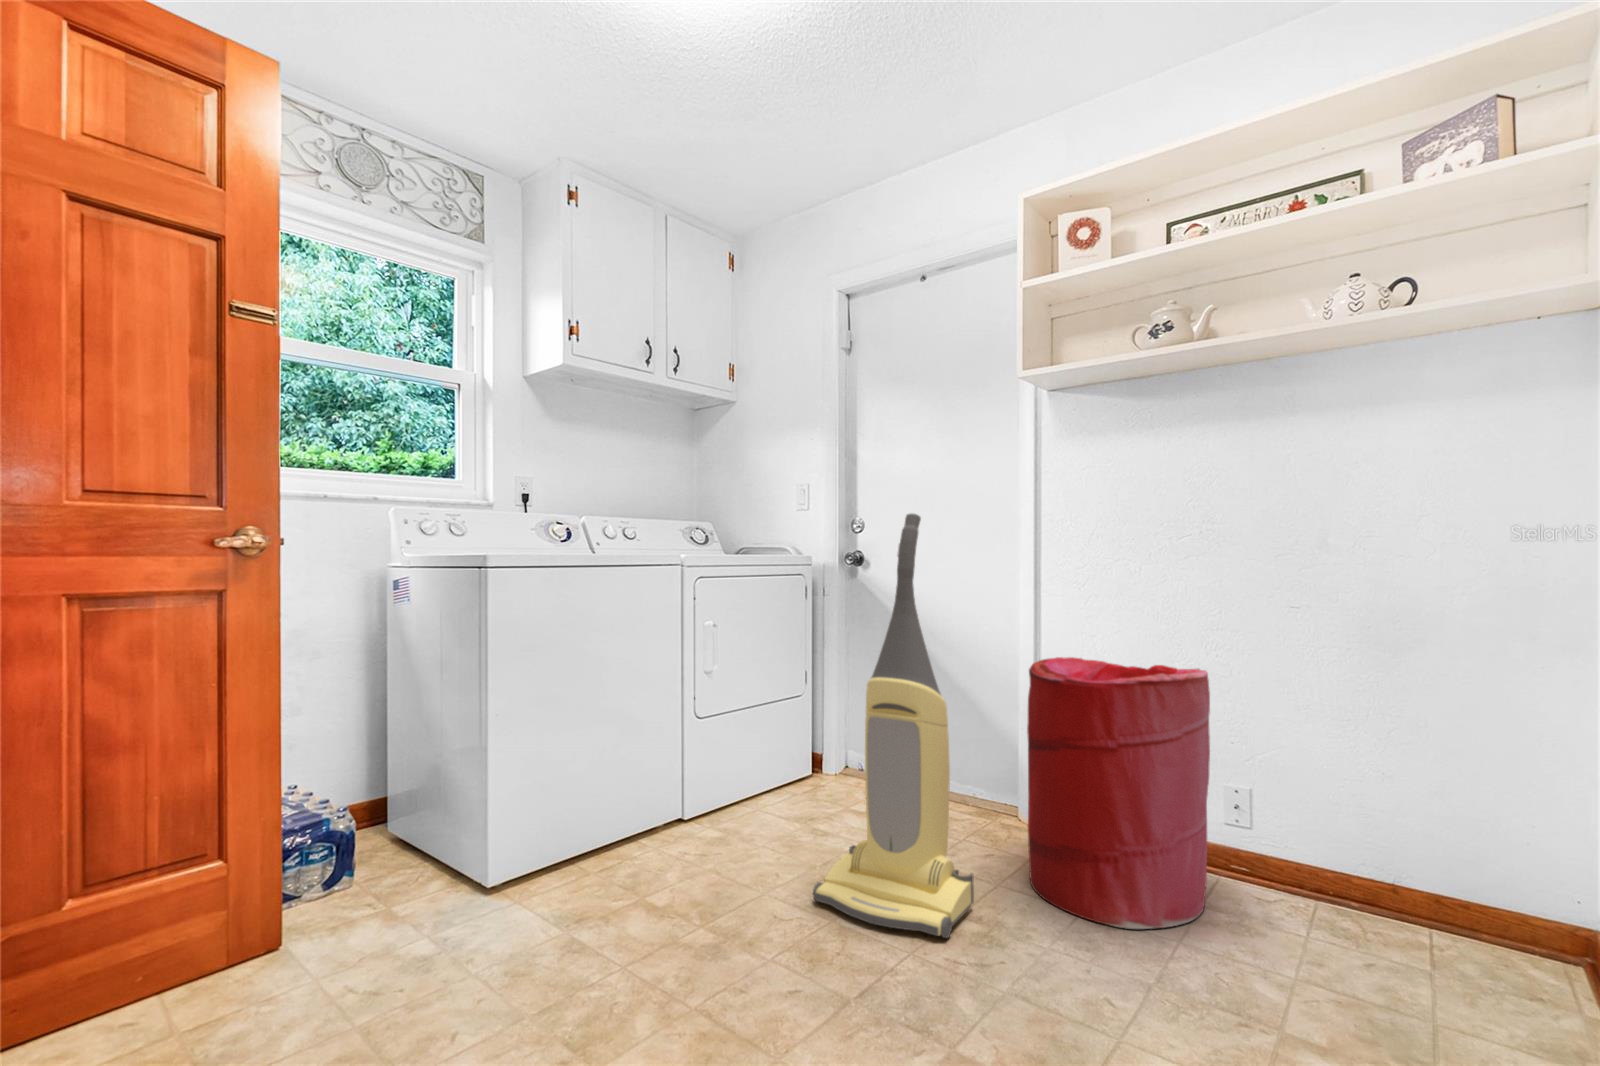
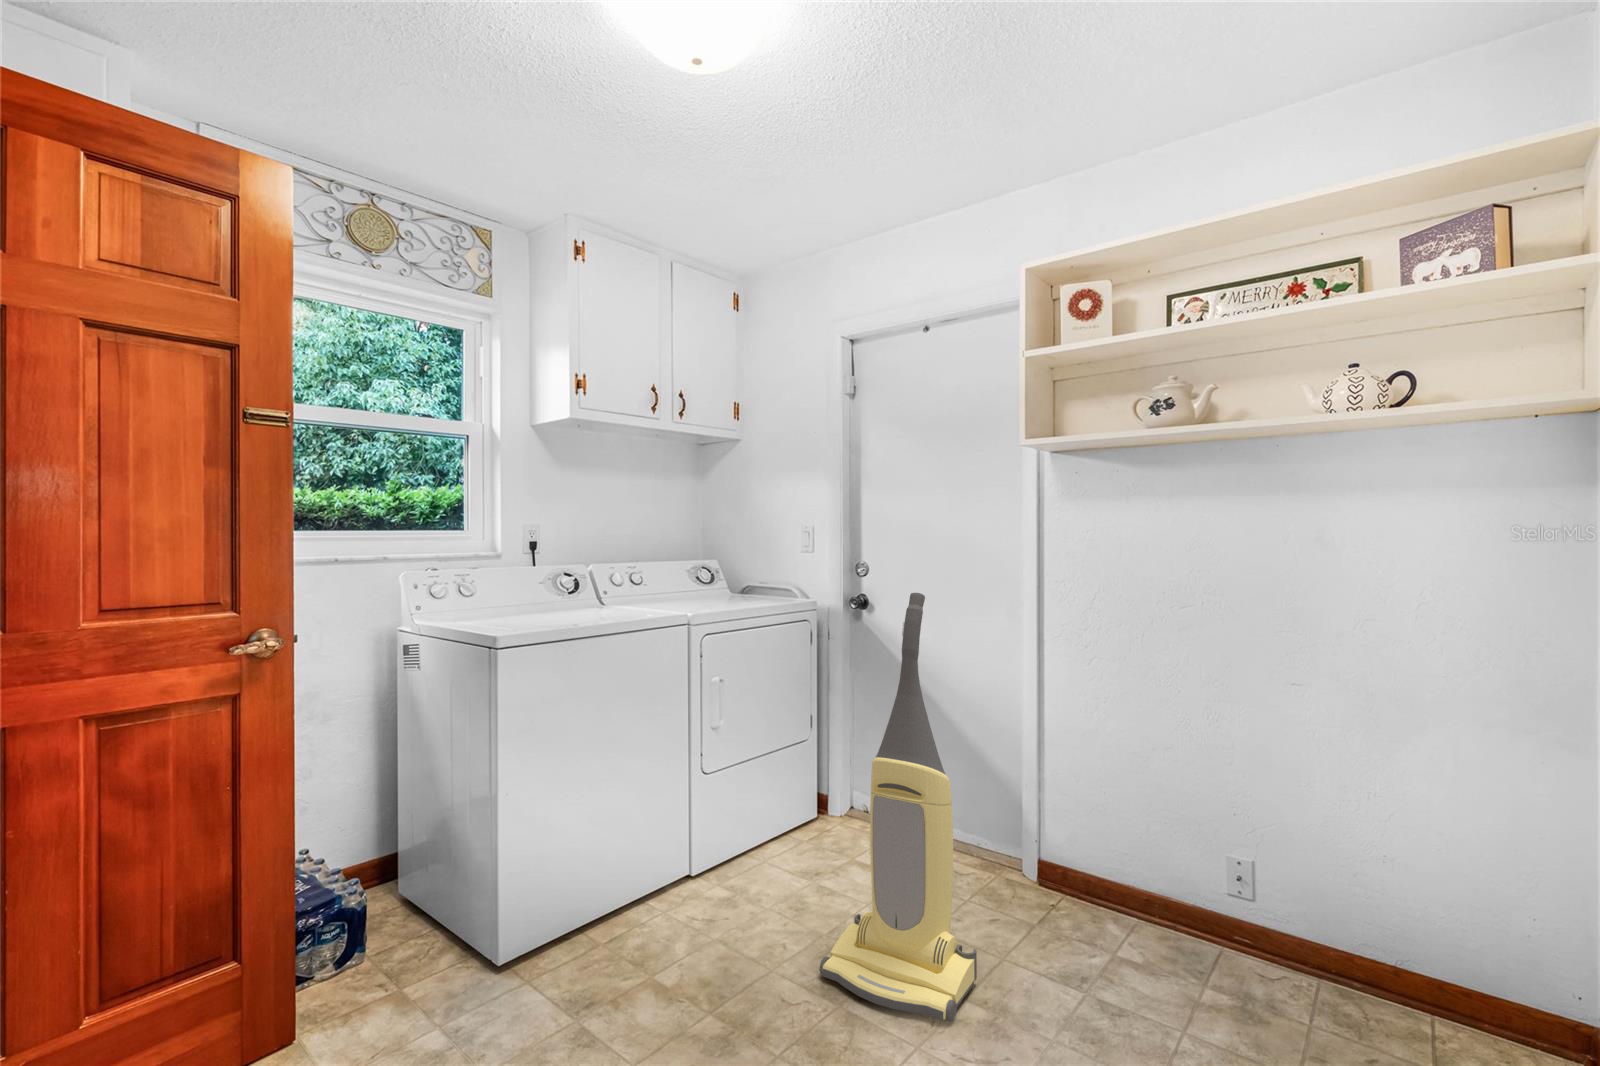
laundry hamper: present [1027,657,1210,929] -> none [1030,725,1206,1009]

